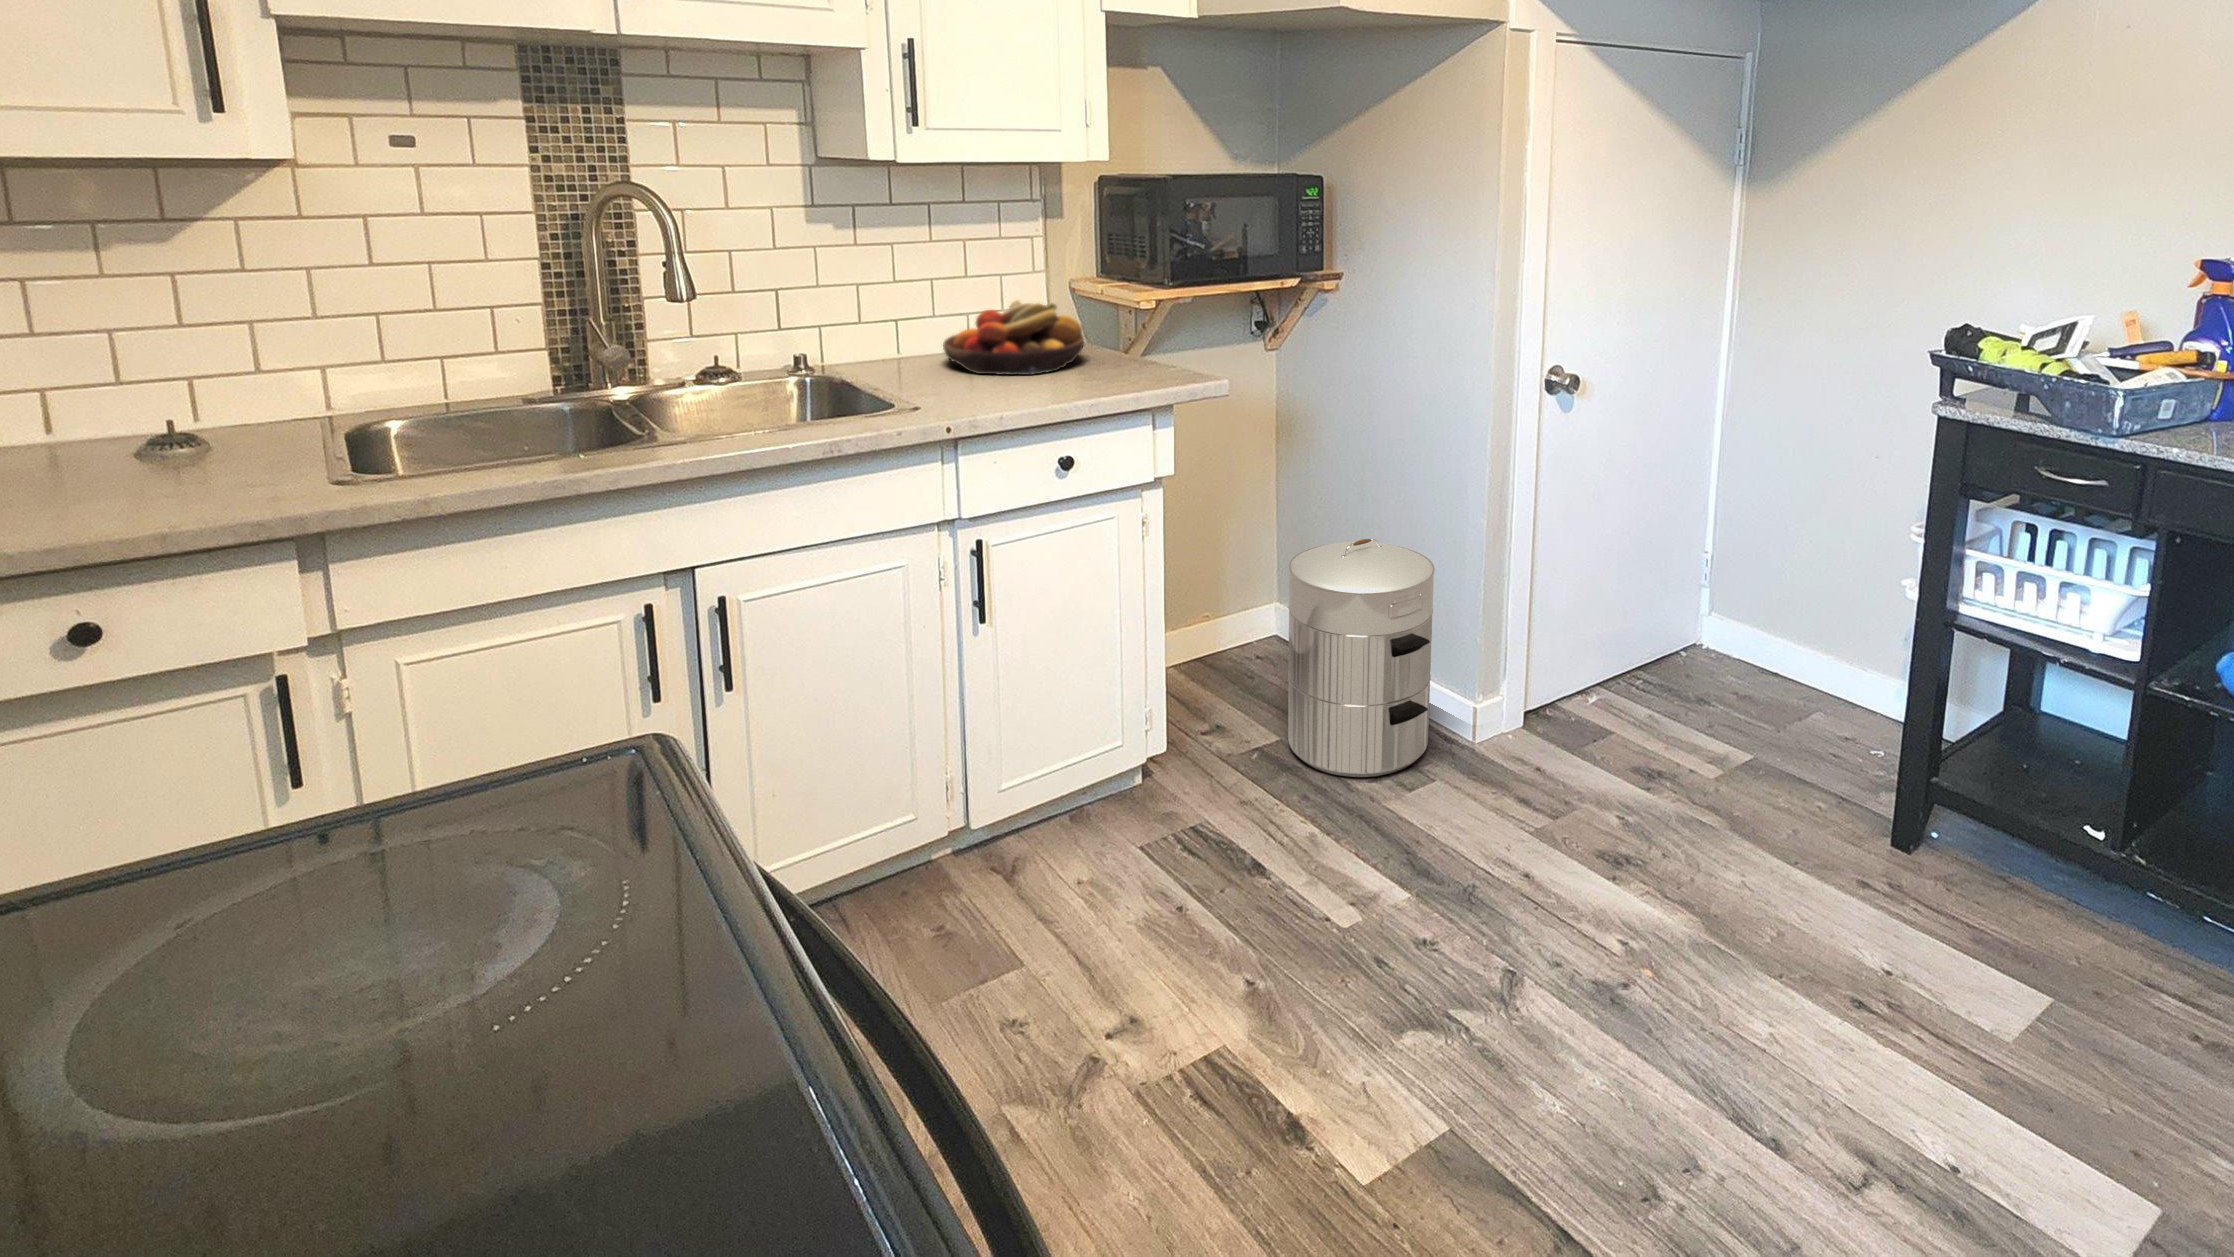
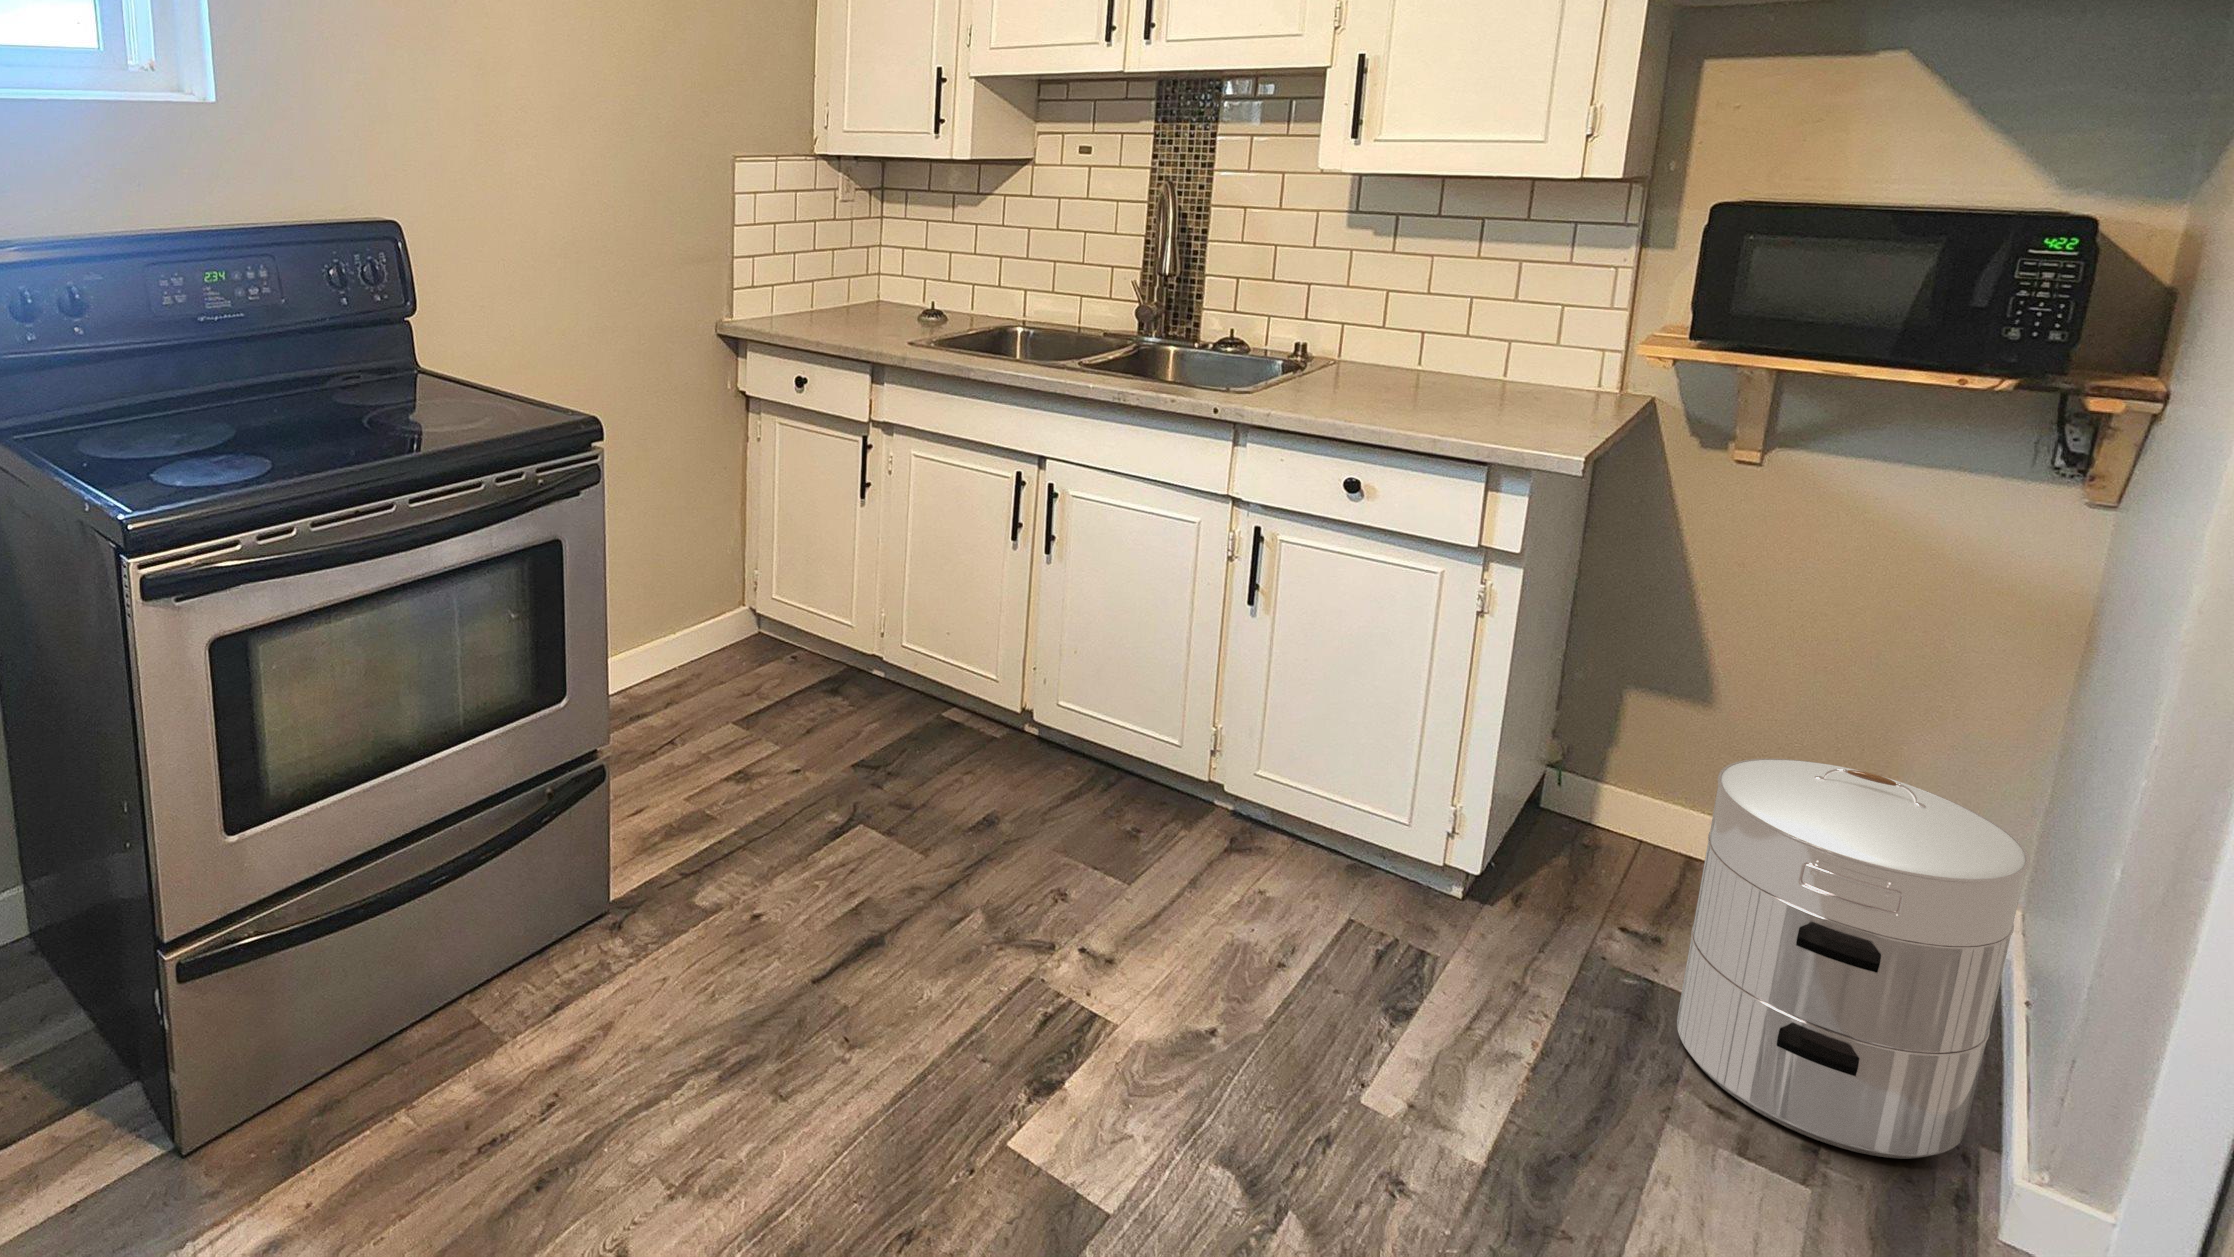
fruit bowl: present [943,301,1084,375] -> none [1407,333,1581,405]

